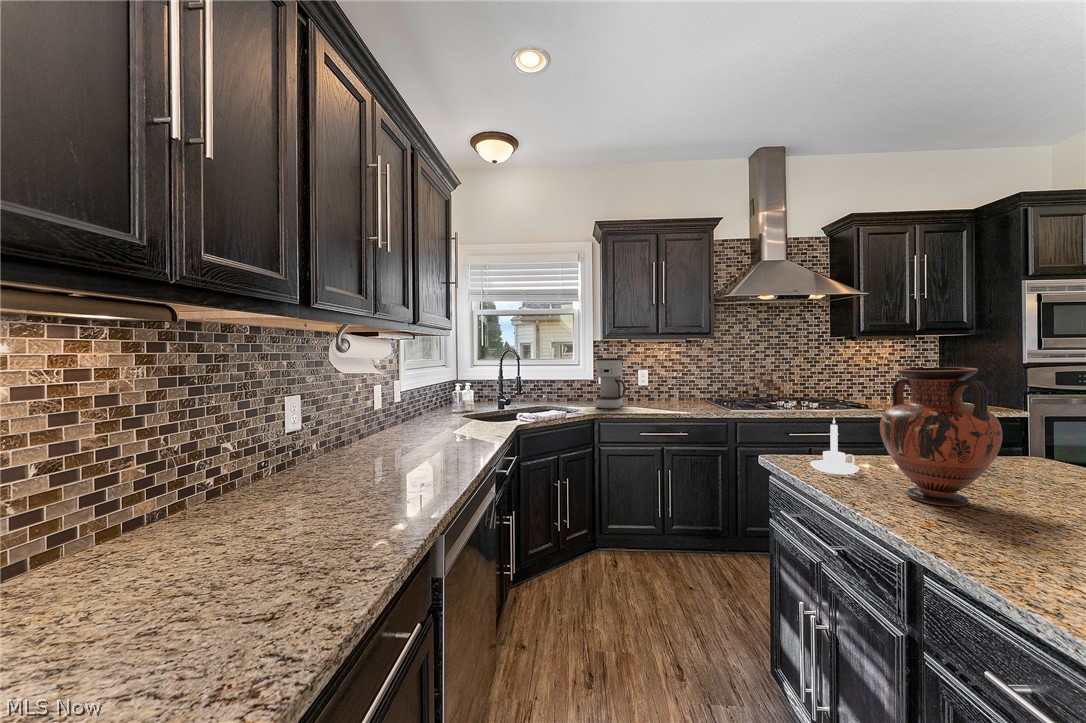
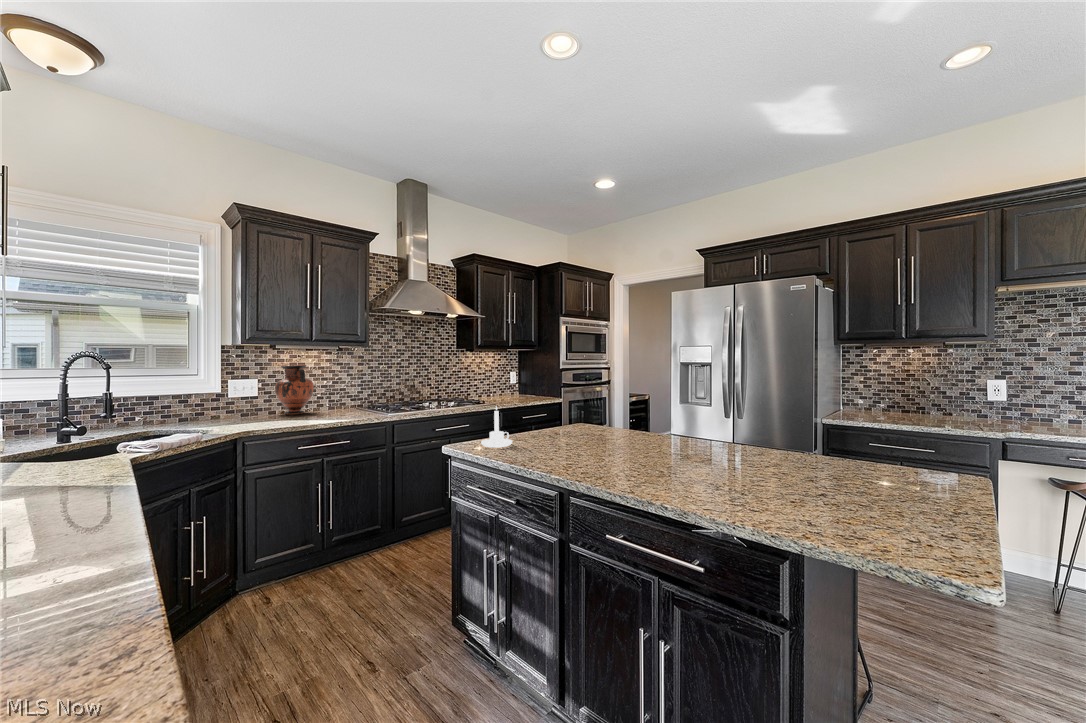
coffee maker: present [596,358,625,409] -> none [233,365,272,424]
vase: present [880,367,1002,506] -> present [275,365,314,414]

